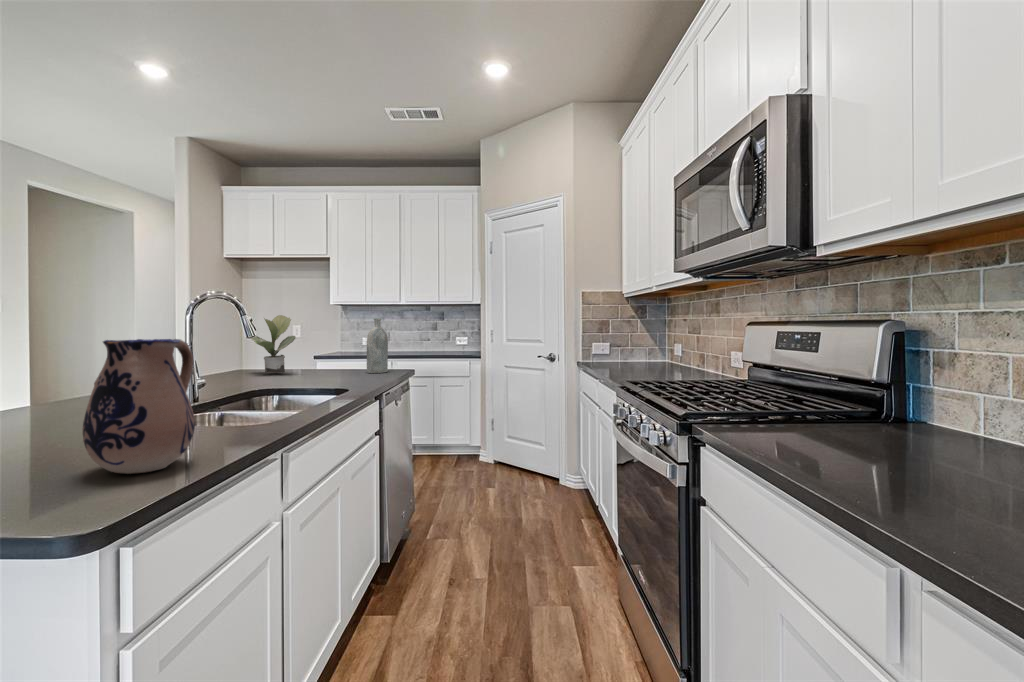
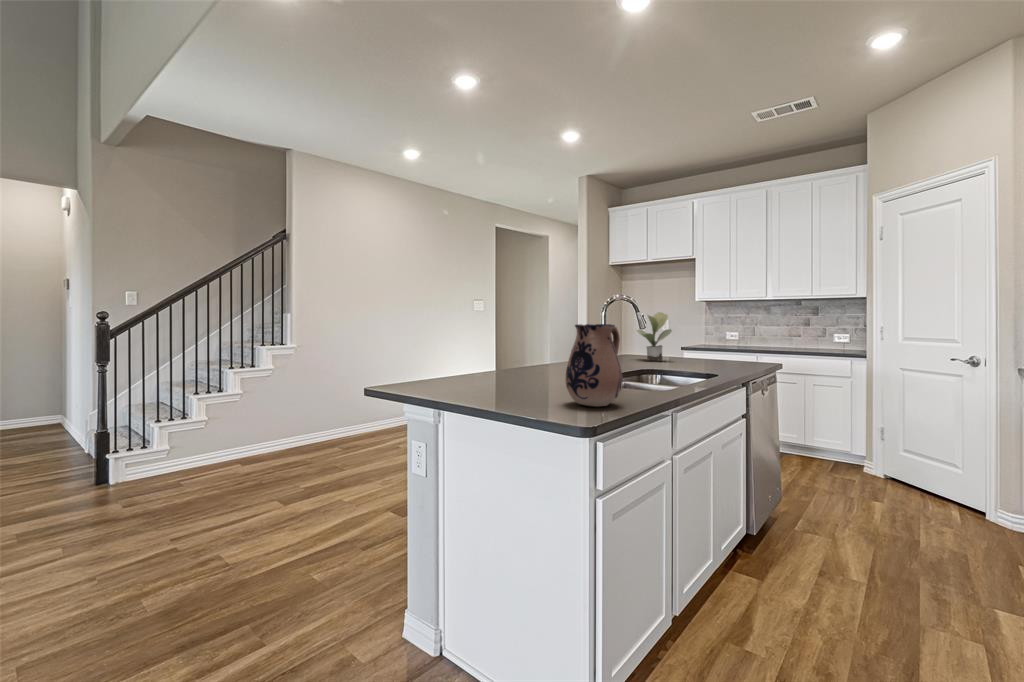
bottle: present [367,318,388,373] -> none [734,313,755,364]

